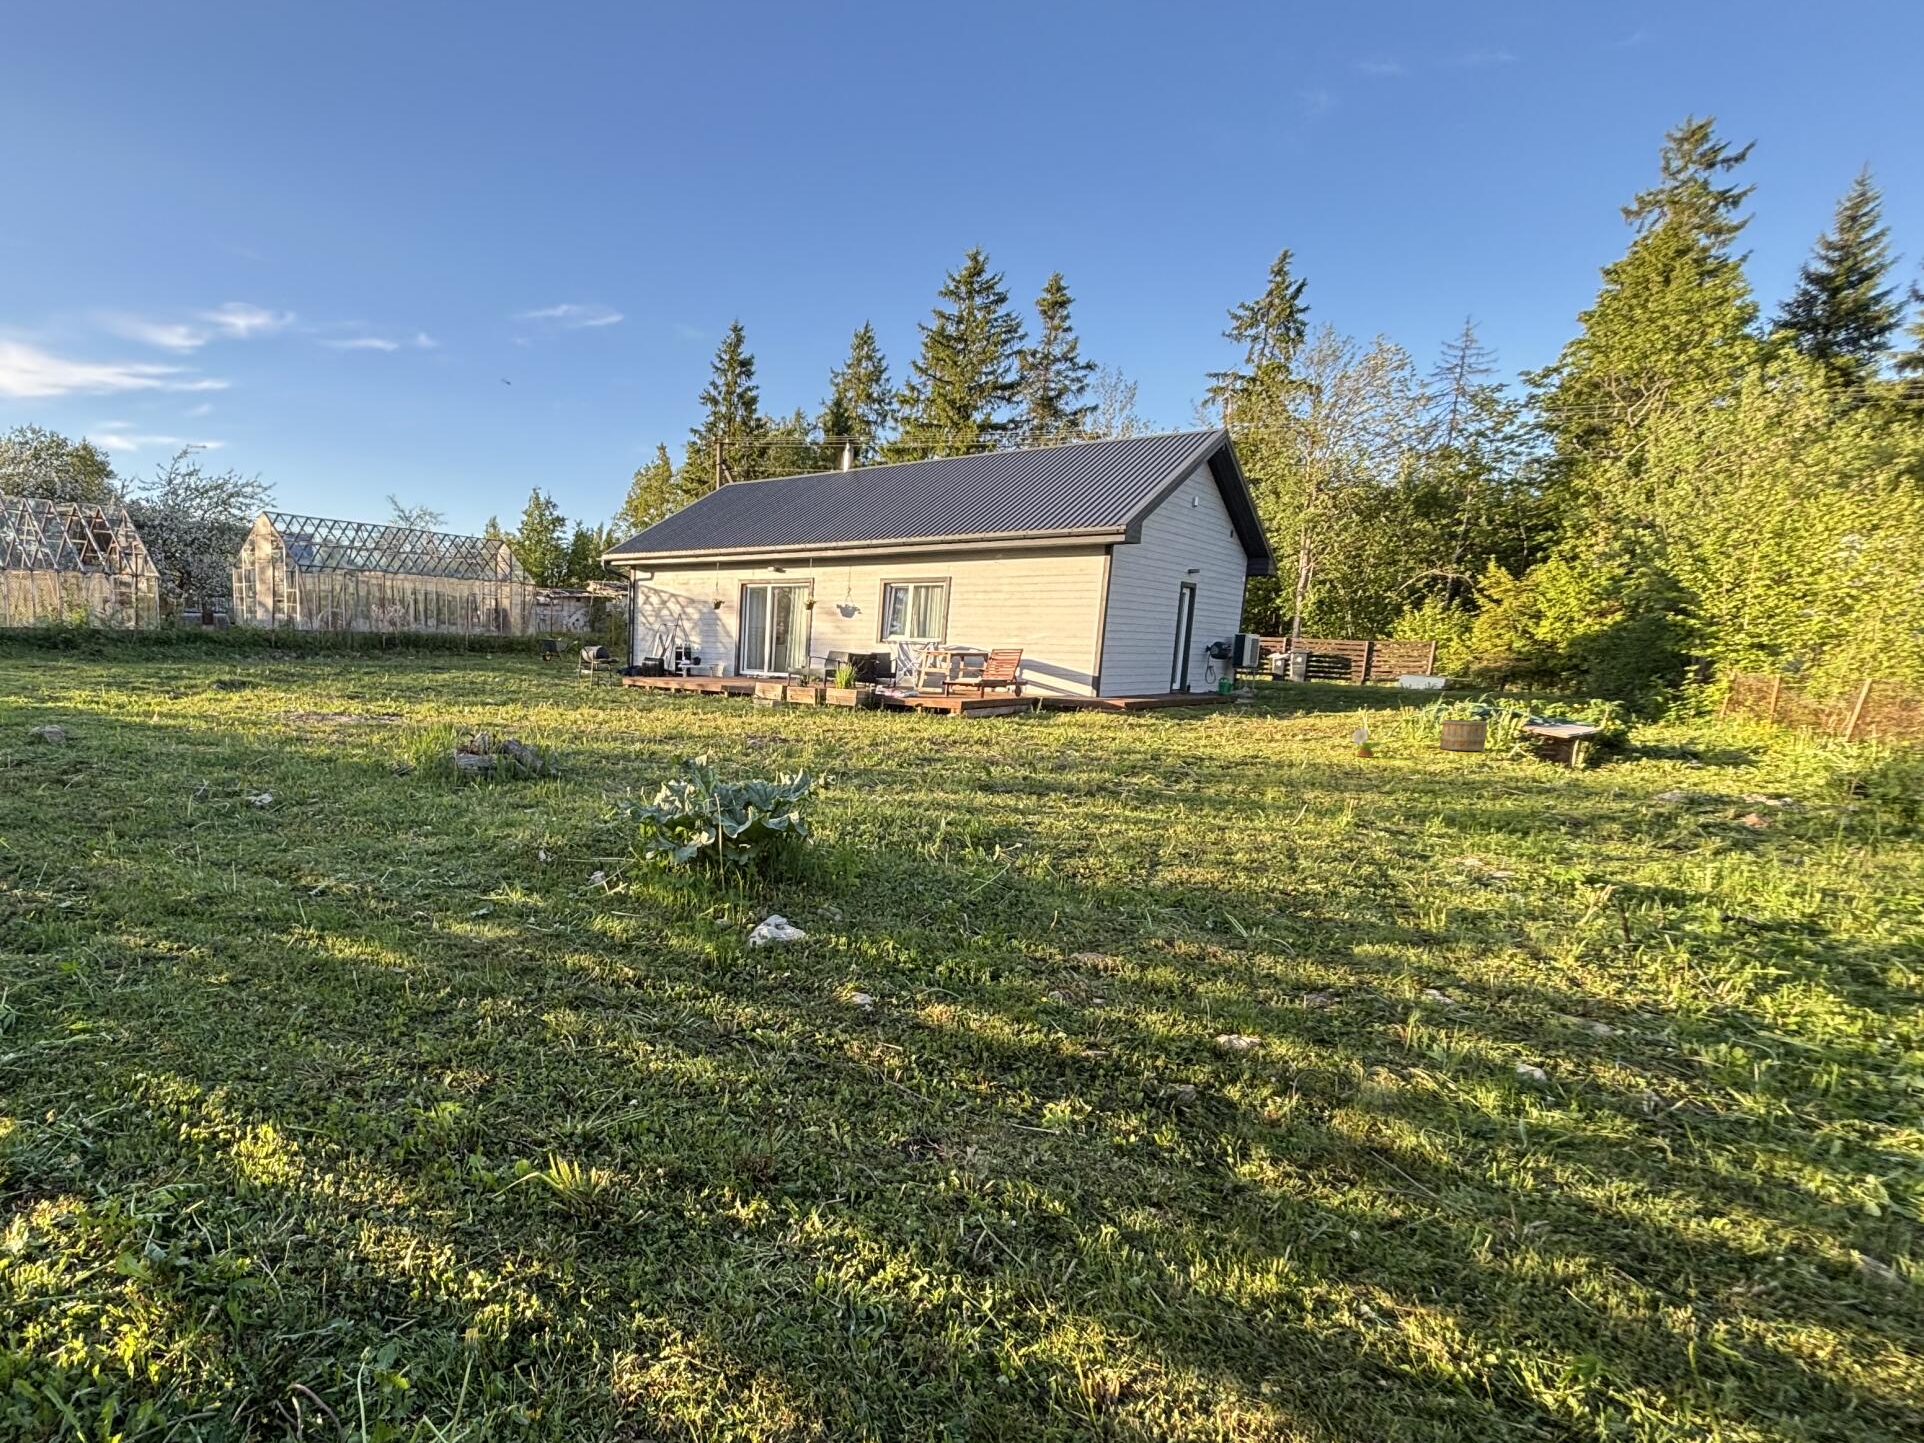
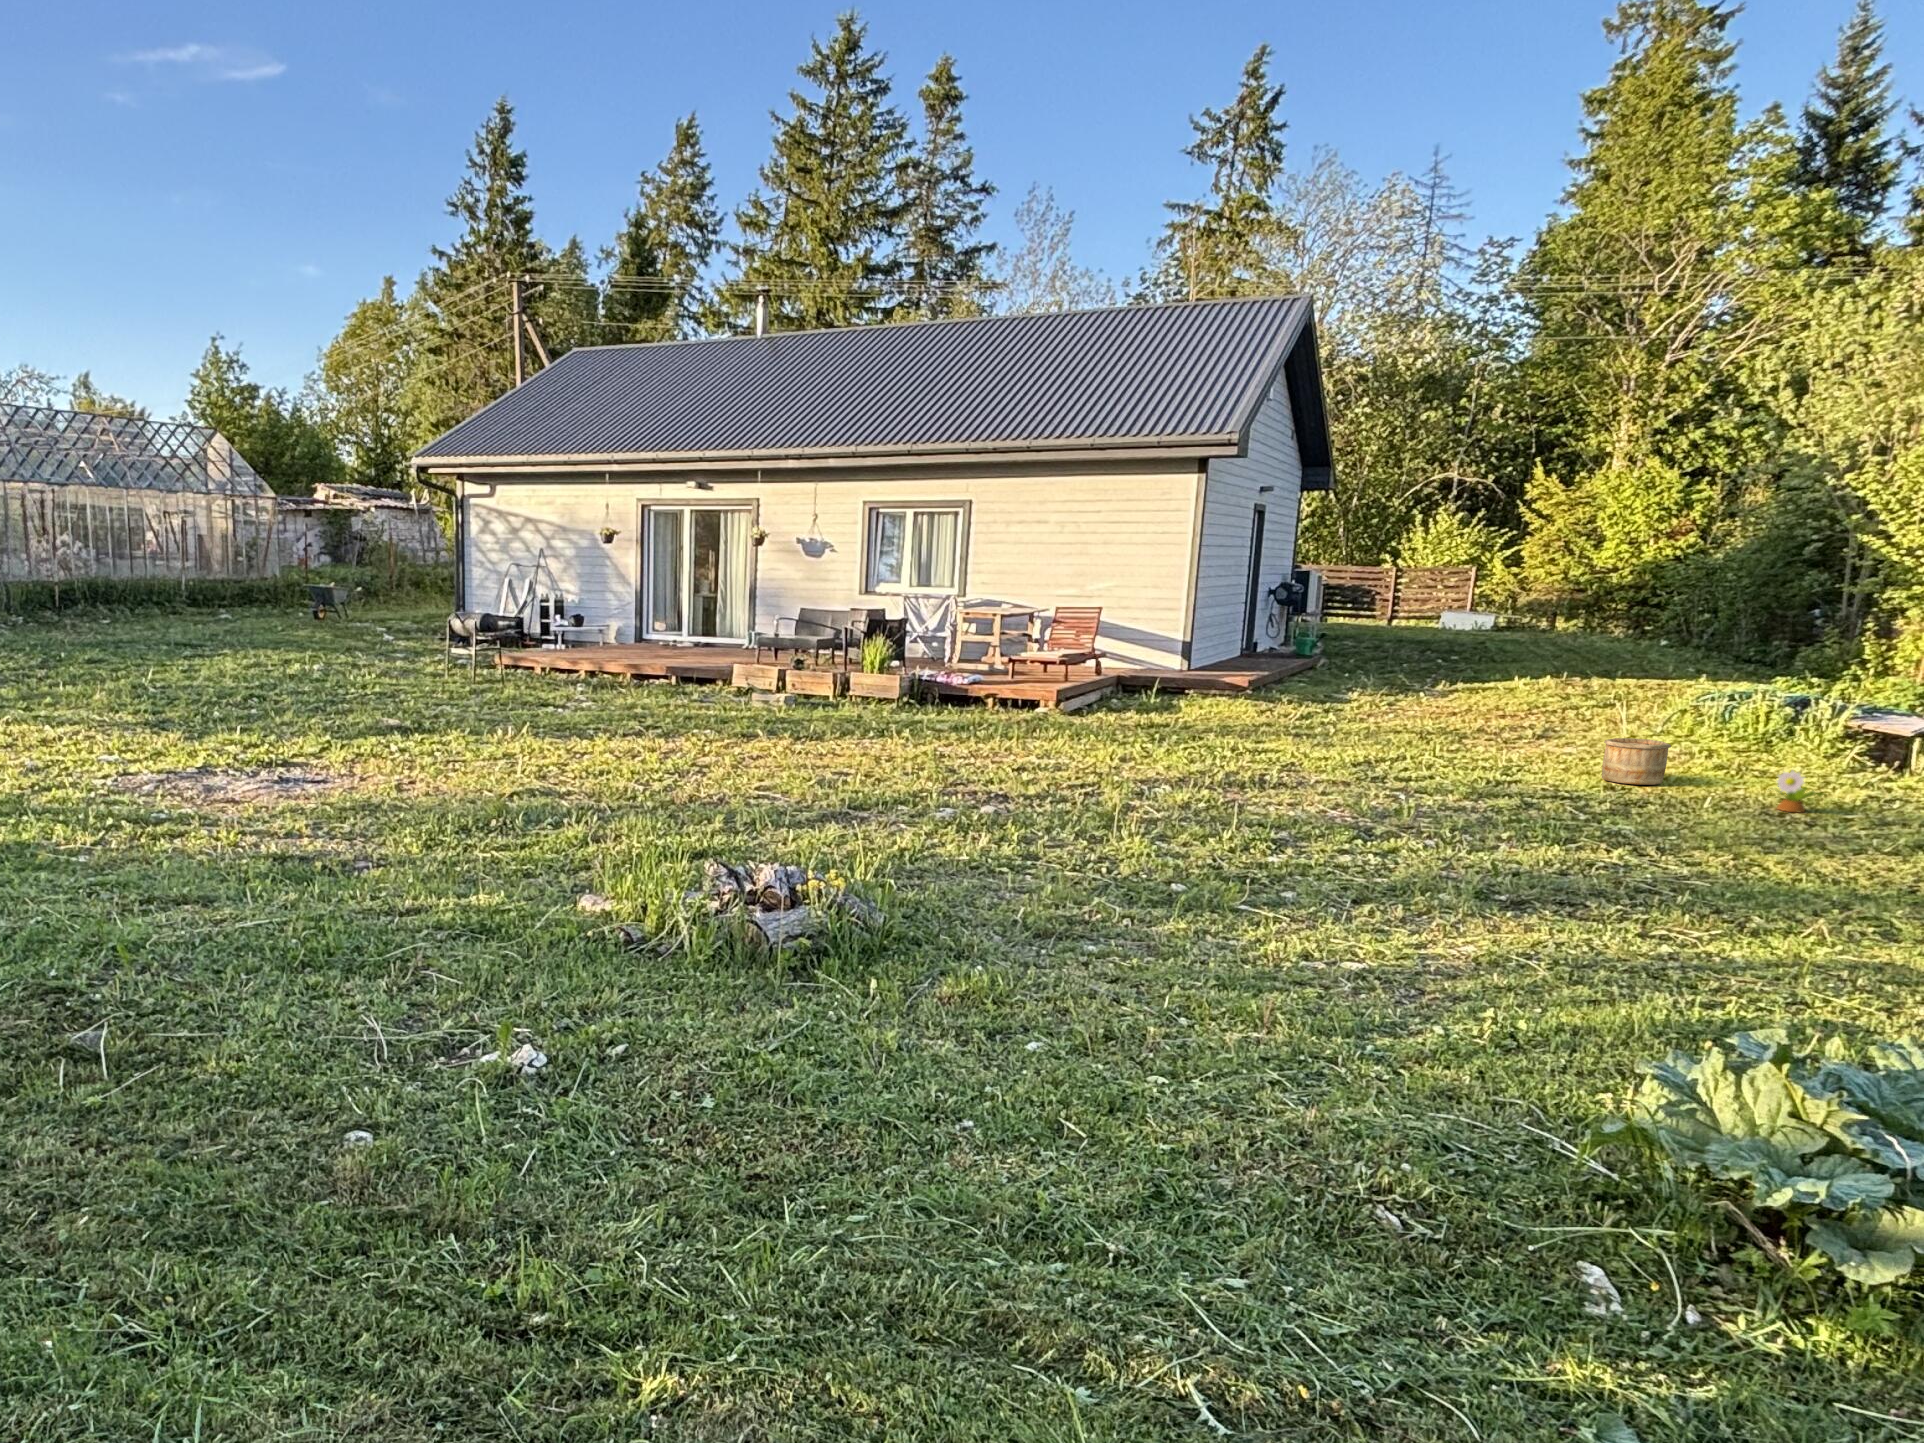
wooden bucket: present [1440,720,1489,751] -> present [1602,738,1671,785]

